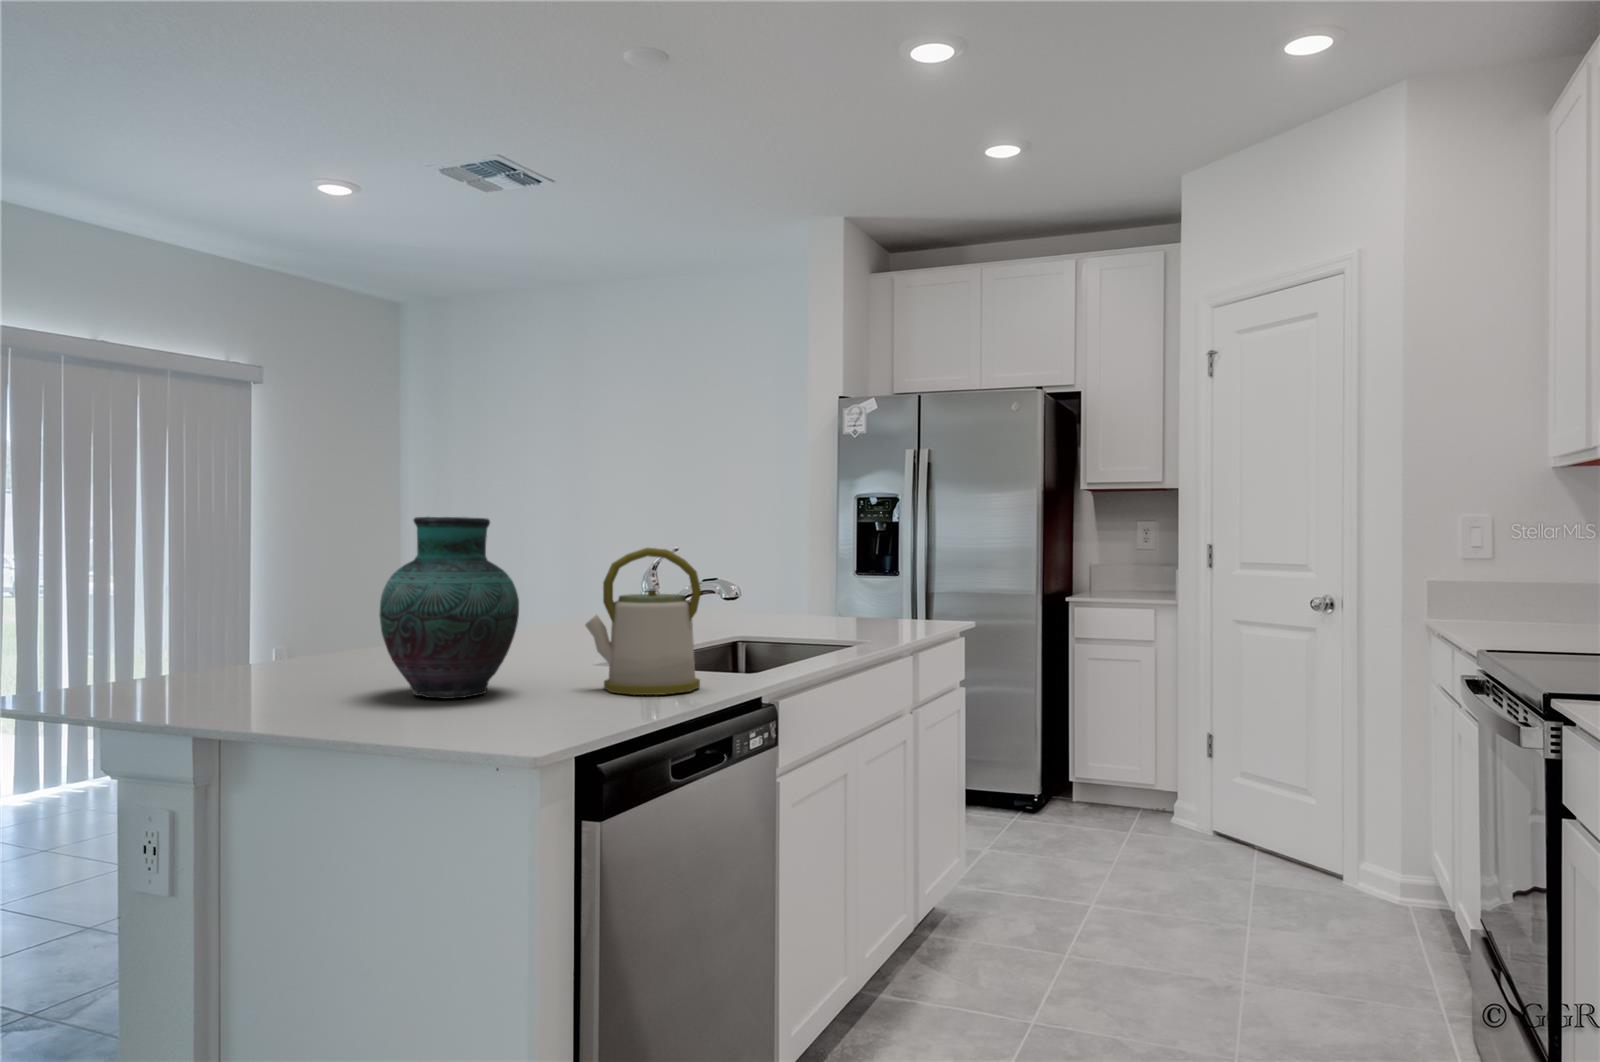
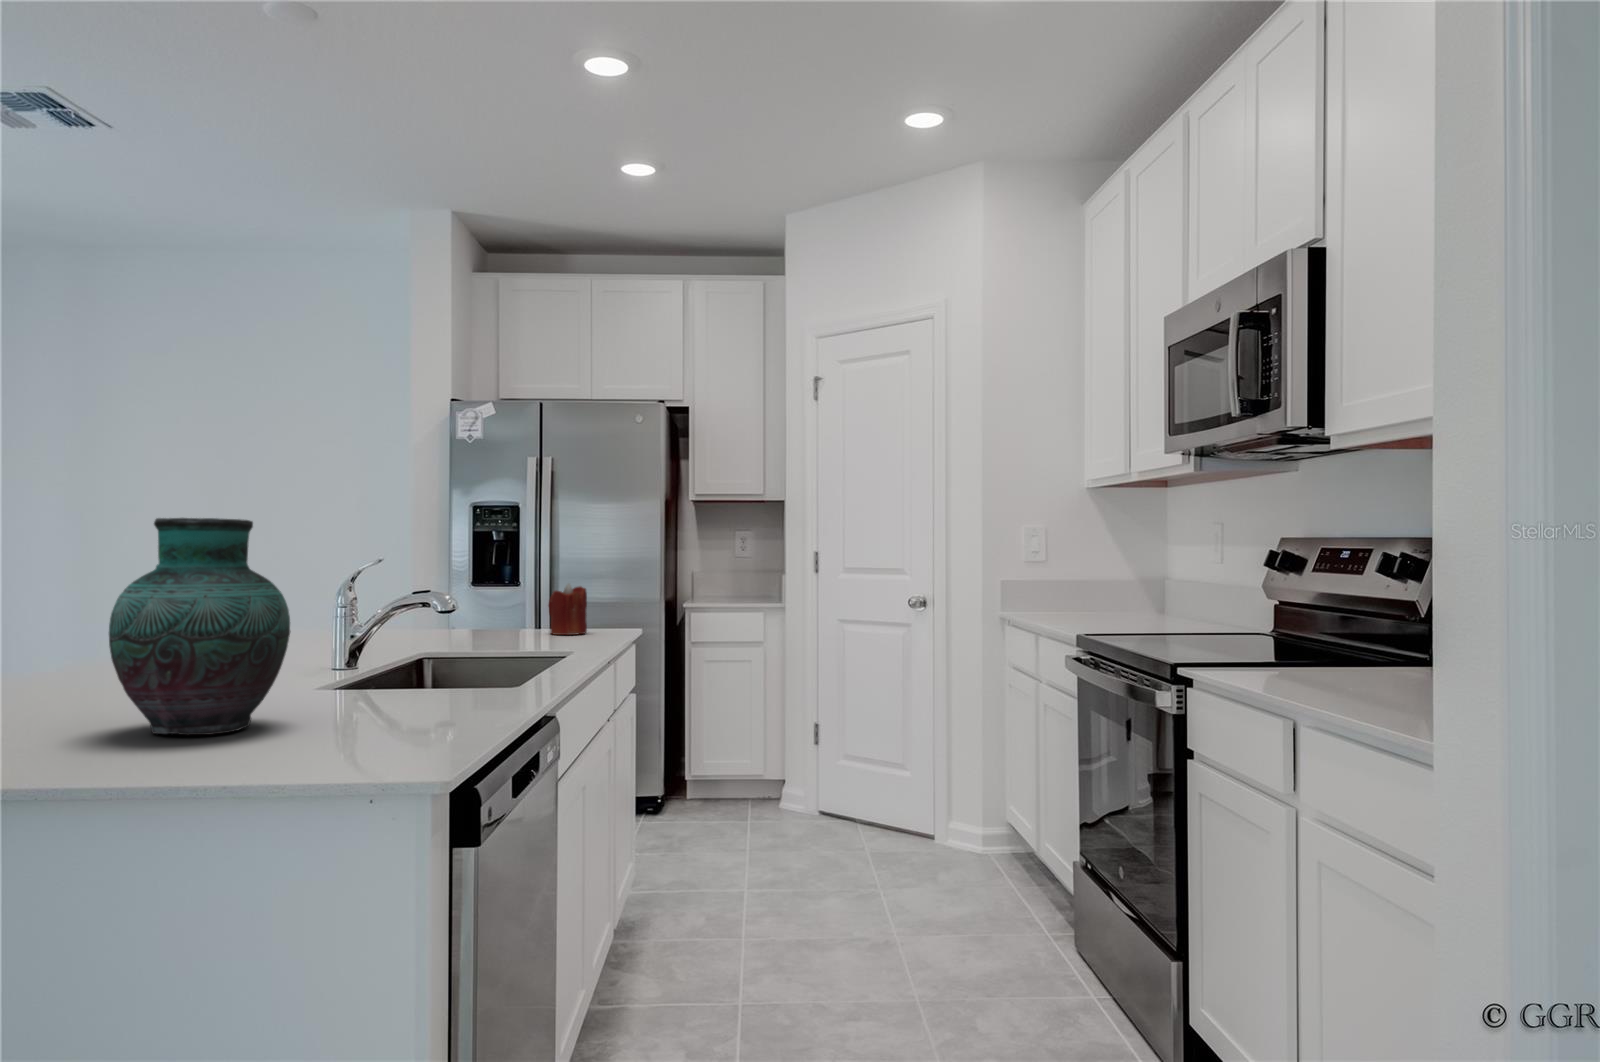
kettle: present [585,548,701,695] -> none [359,554,492,714]
candle: none [875,574,912,626] -> present [548,583,587,635]

